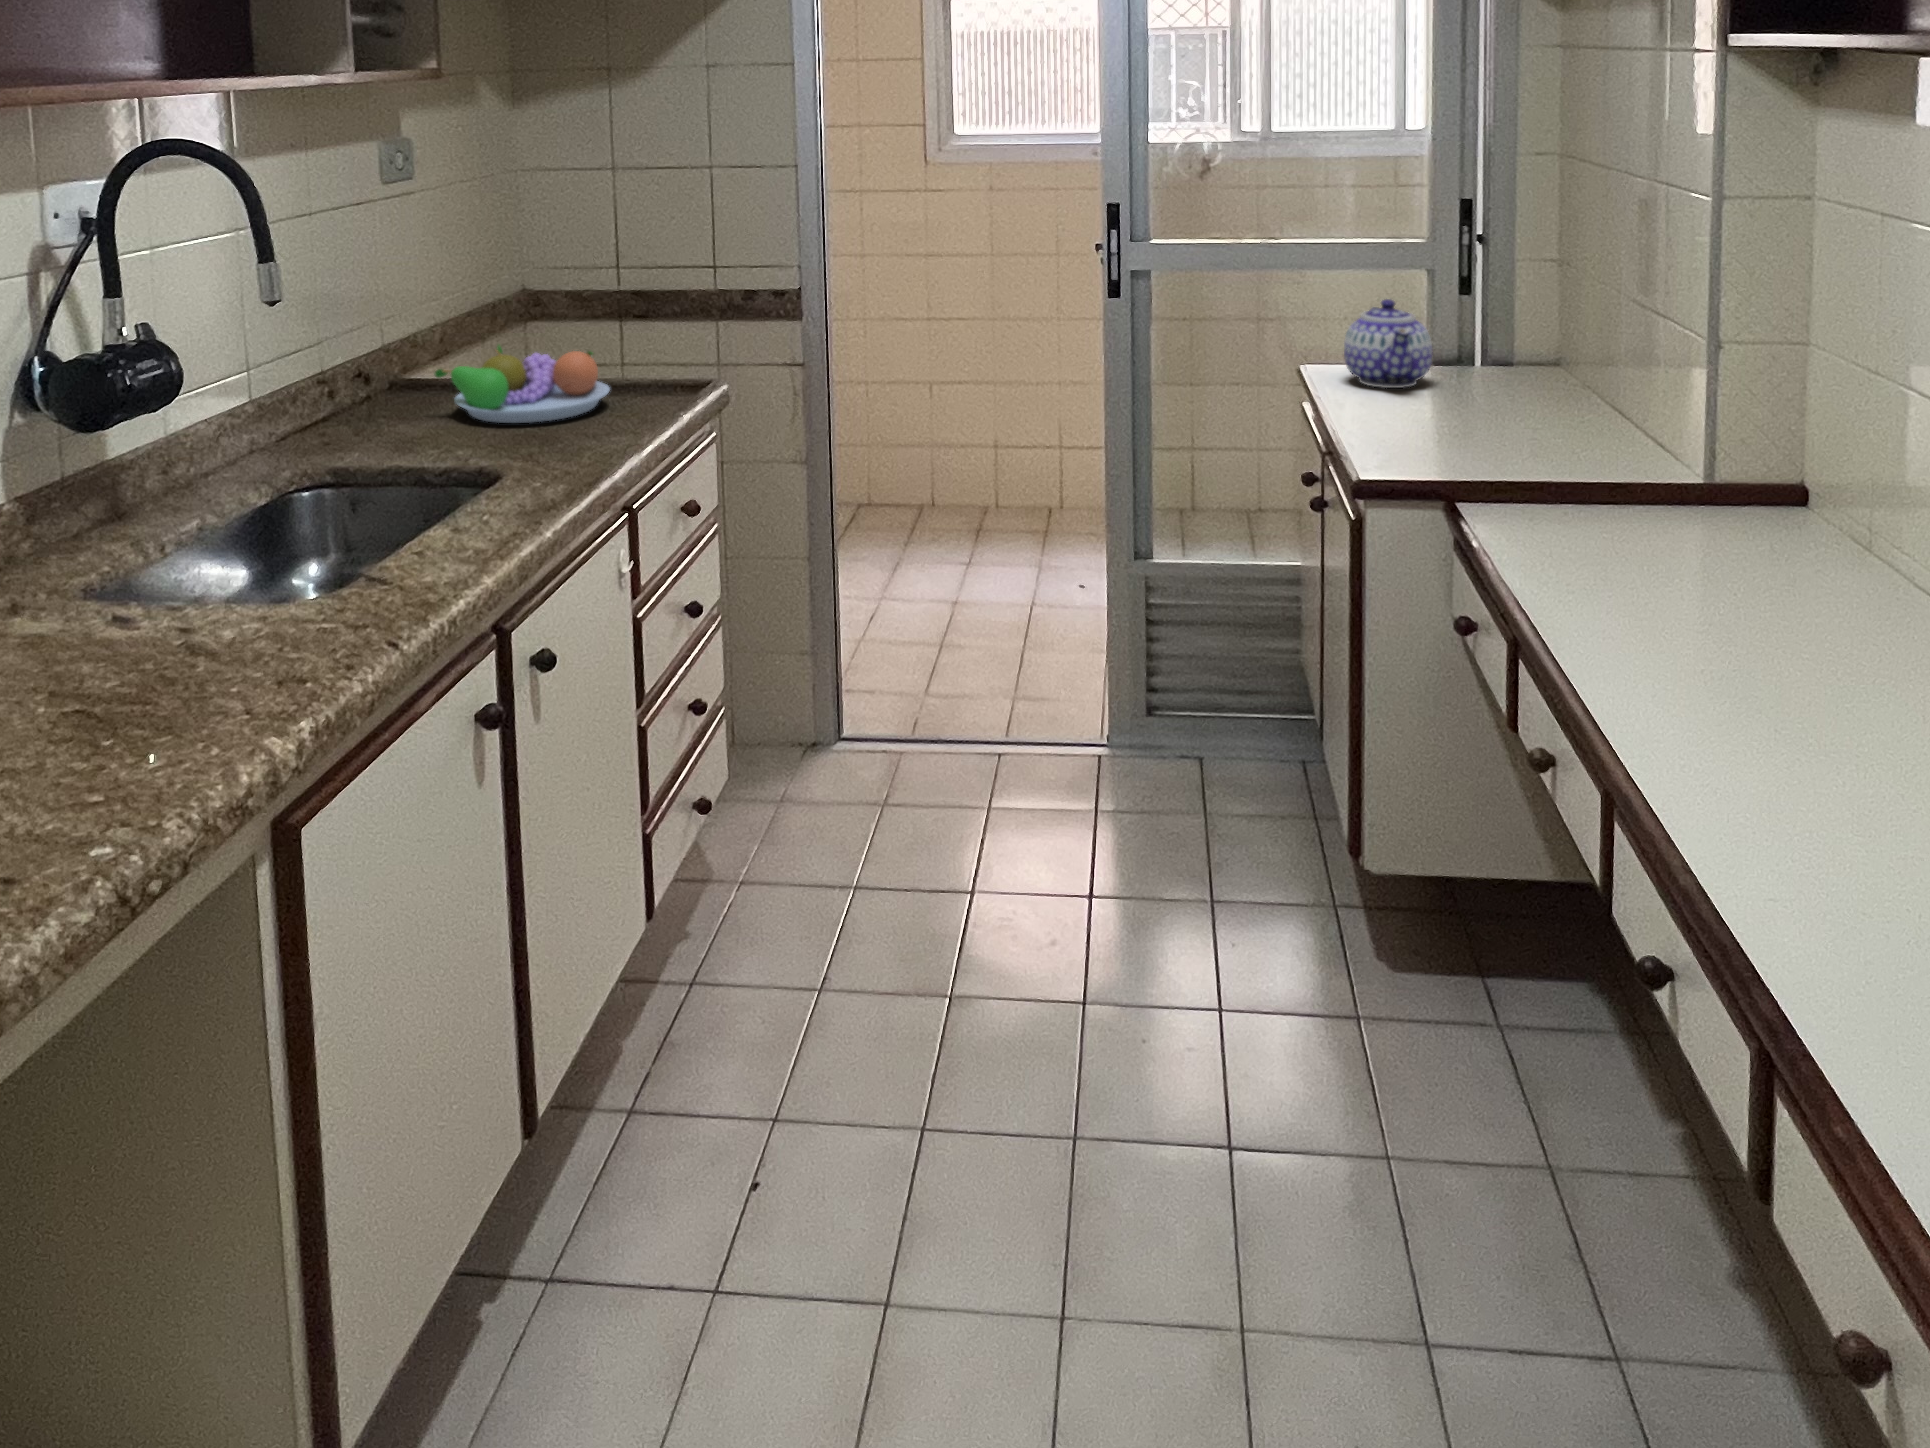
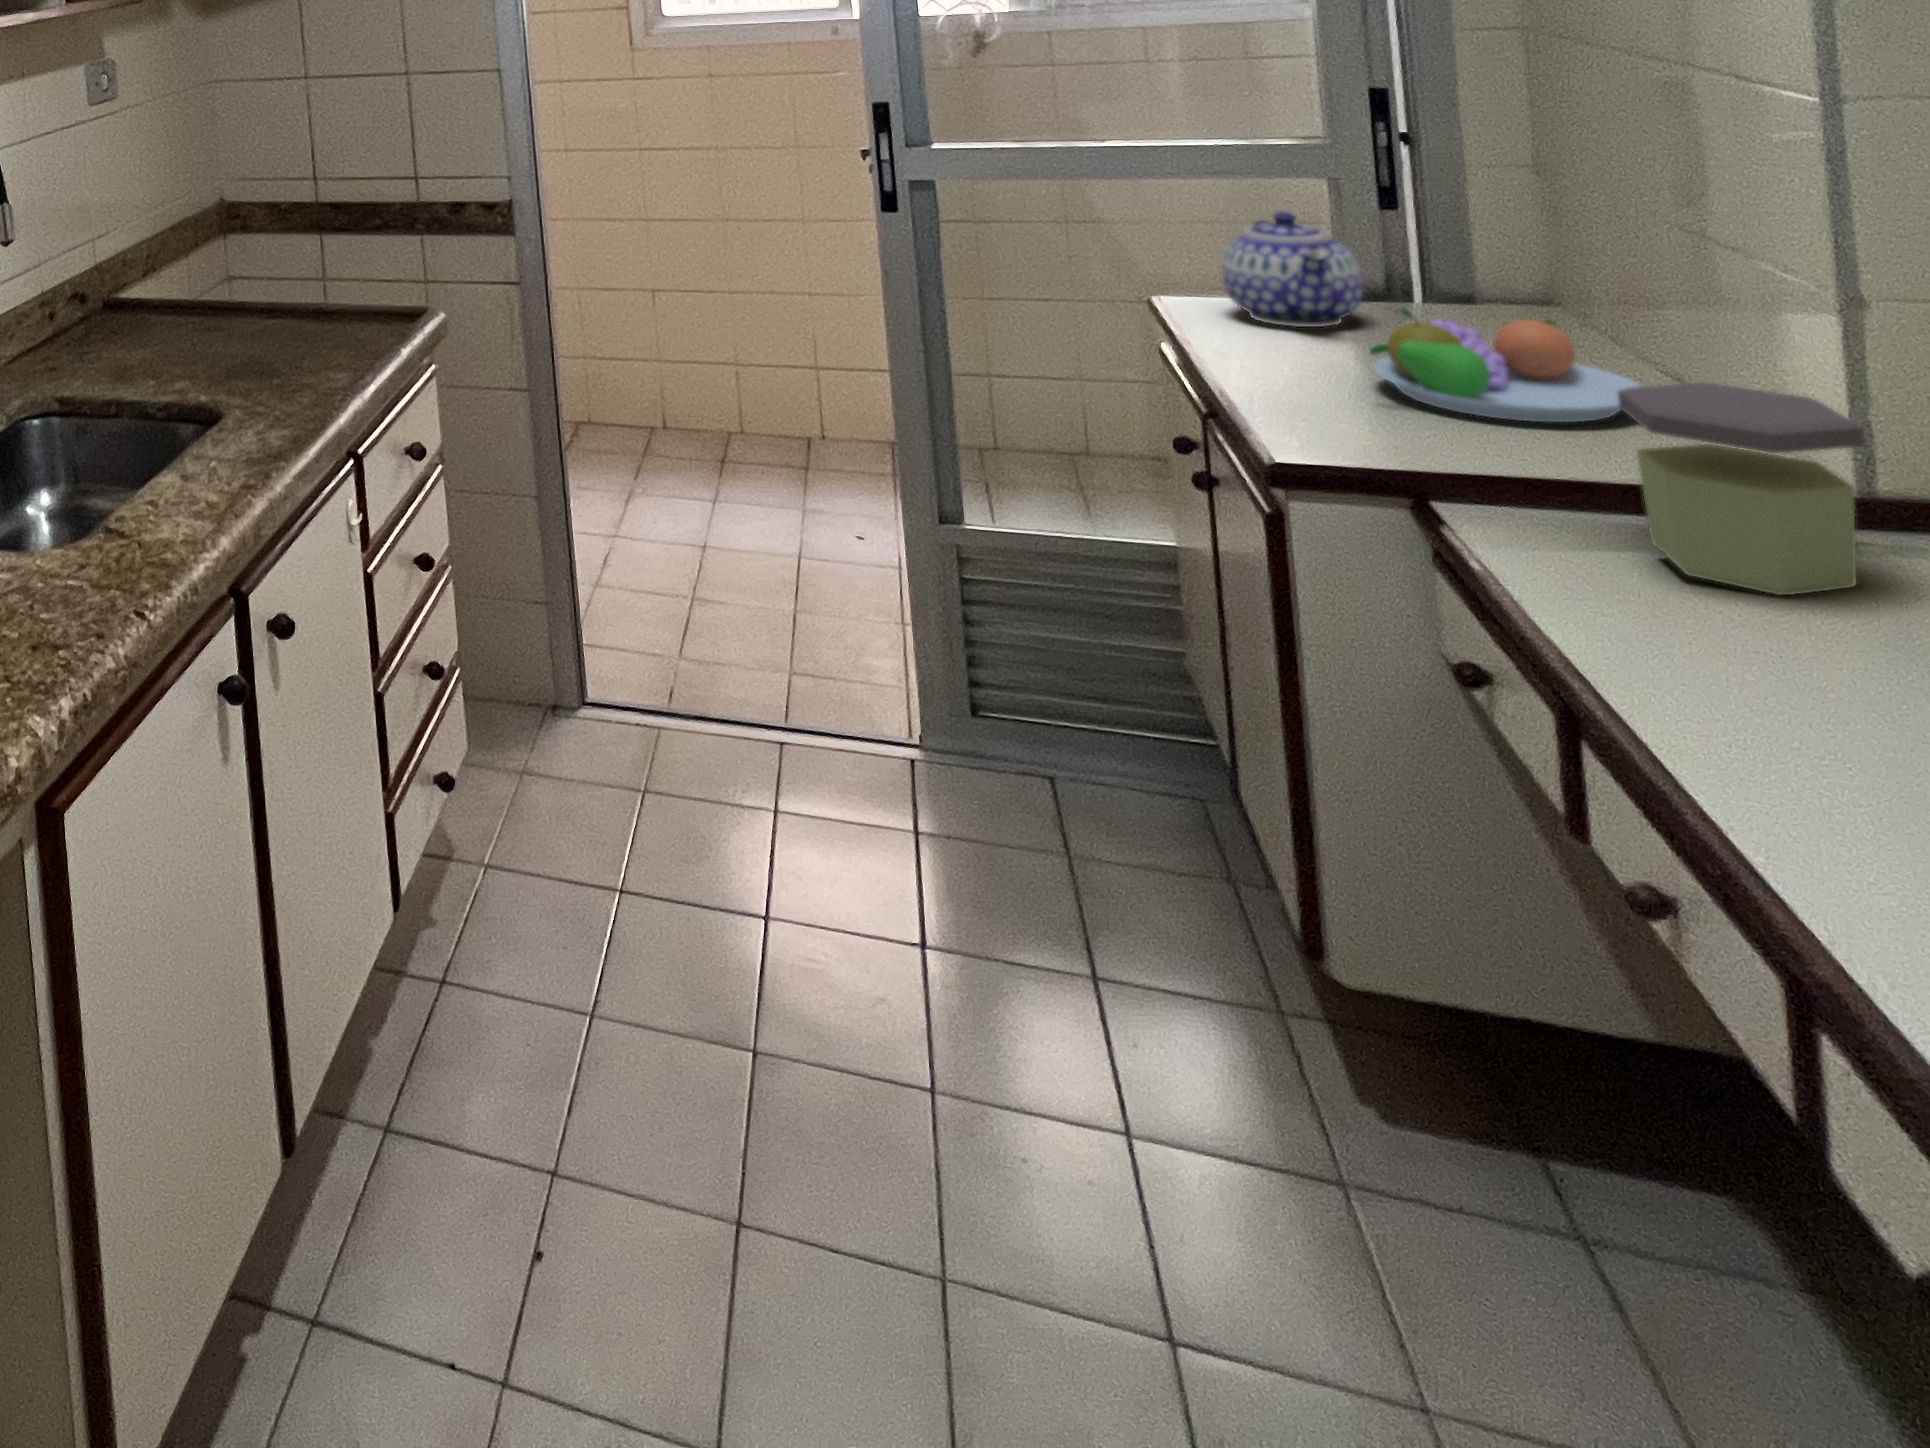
fruit bowl: present [434,346,610,423] -> present [1370,309,1641,422]
jar: none [1552,408,1677,551] -> present [1618,382,1865,595]

